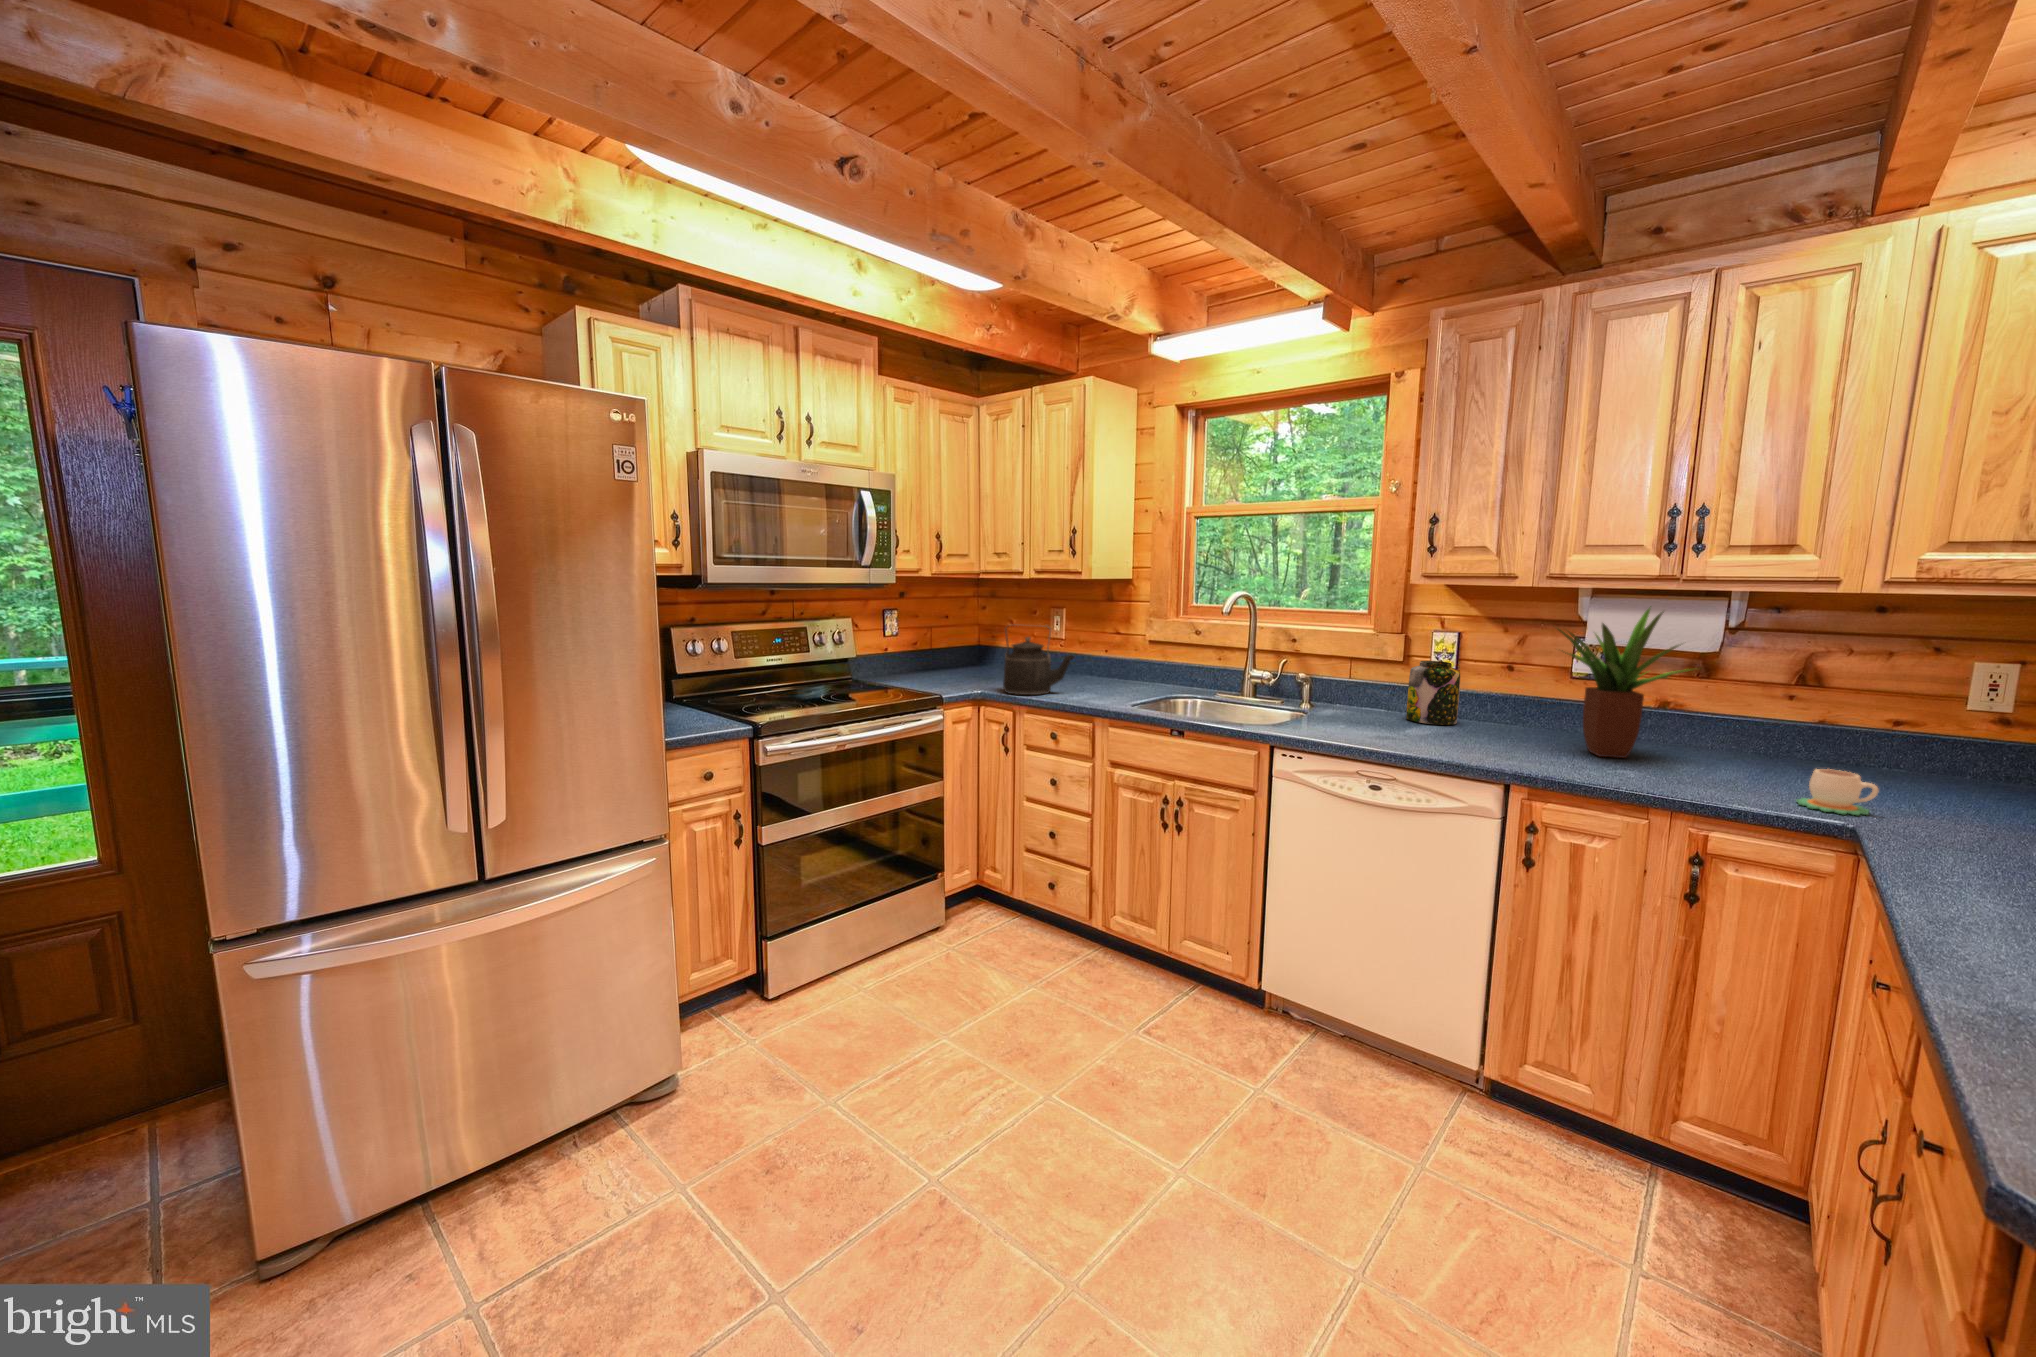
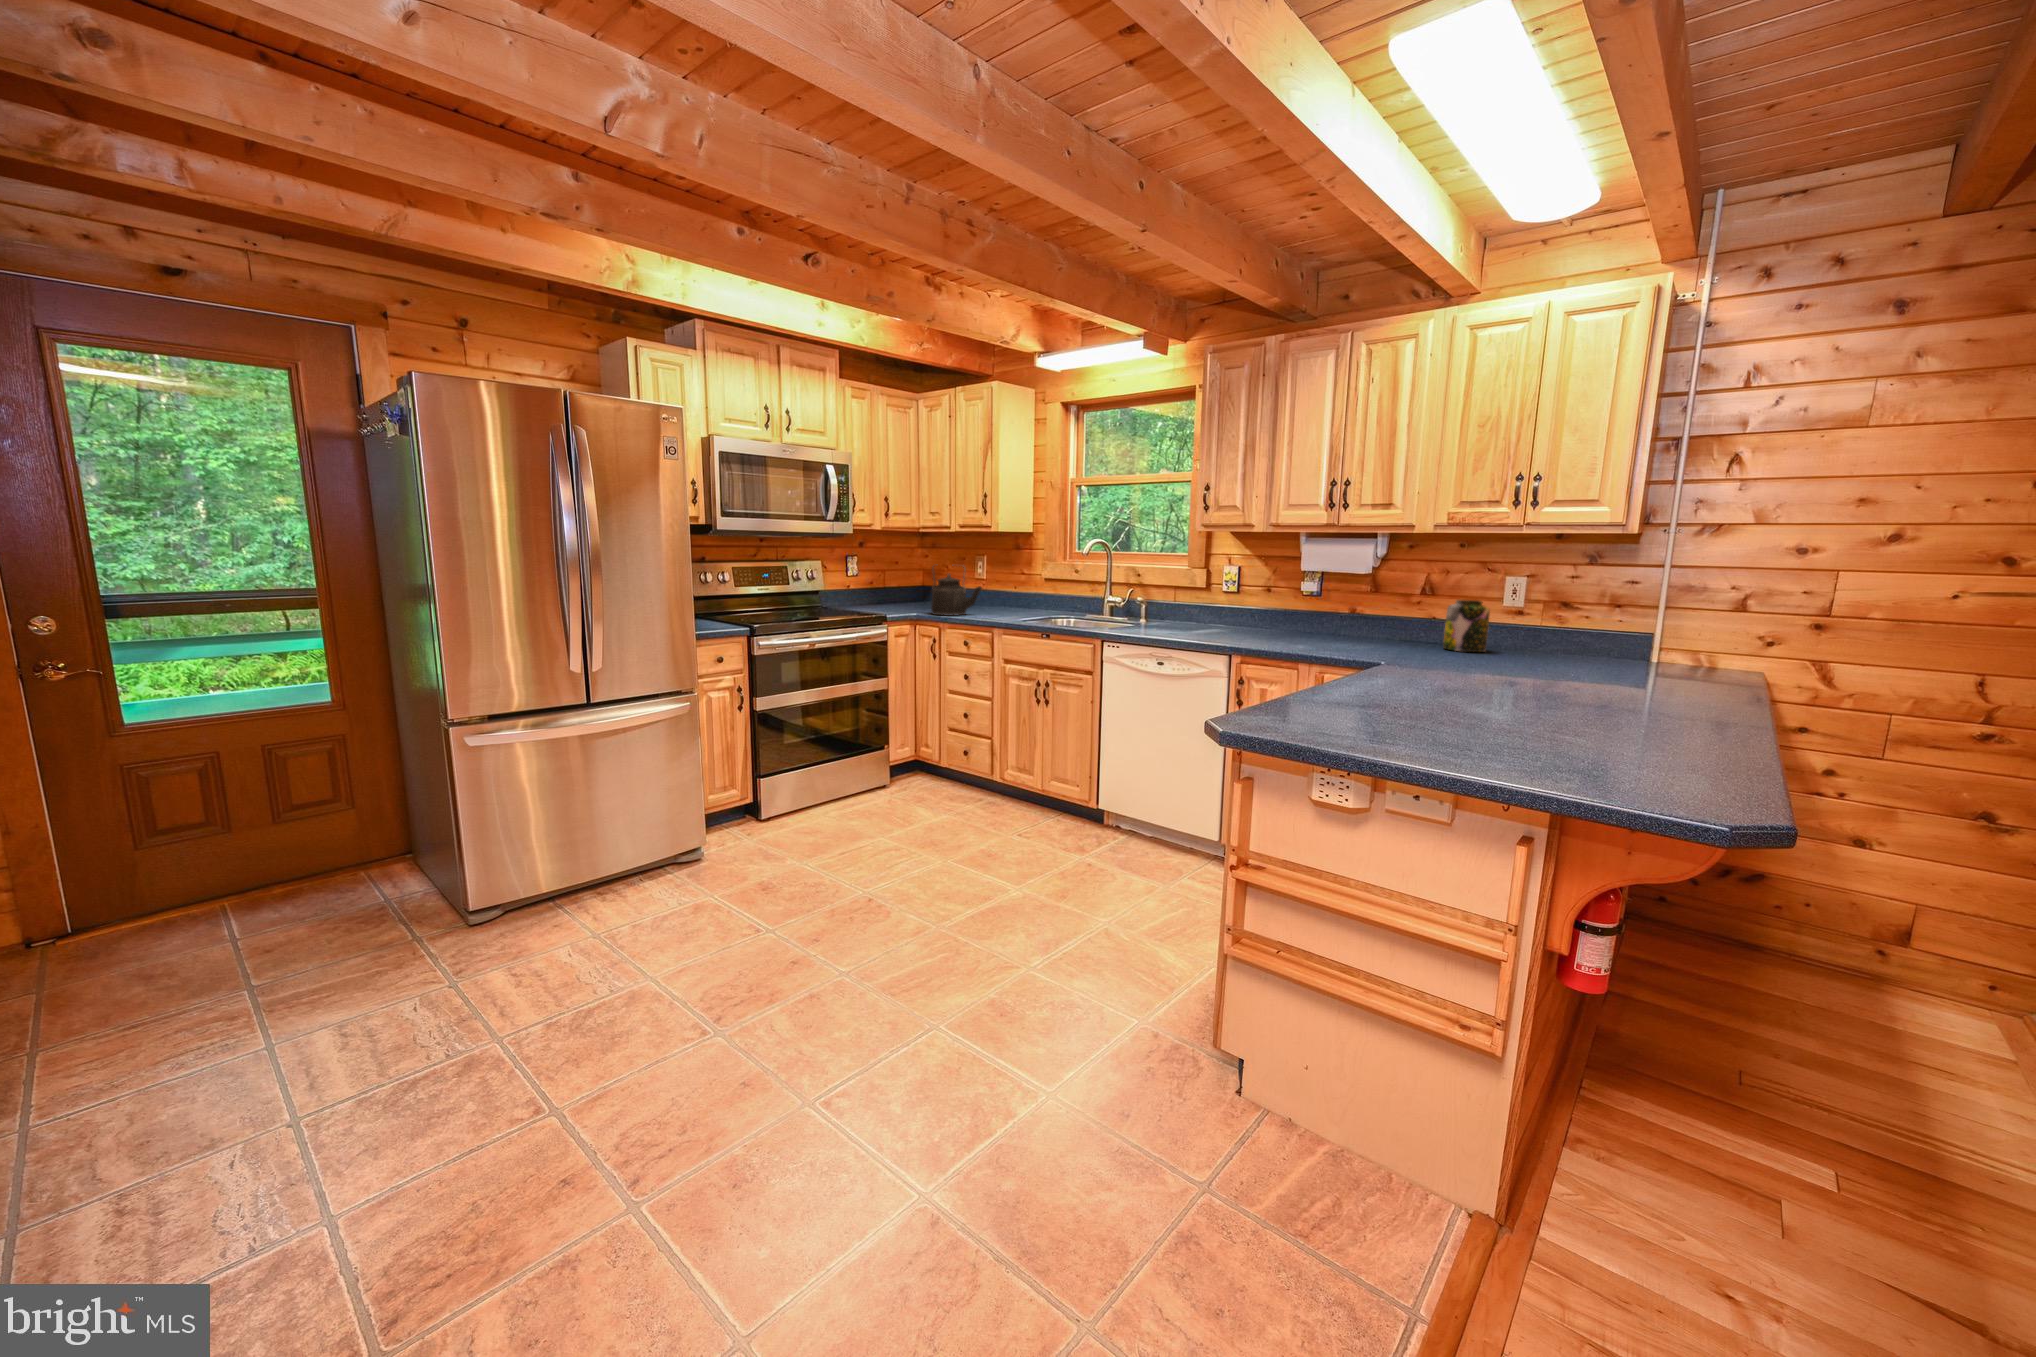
potted plant: present [1558,606,1692,758] -> none [1272,544,1356,641]
jar: present [1406,661,1460,725] -> present [1443,600,1490,652]
mug: present [1796,769,1878,815] -> none [1372,635,1407,659]

